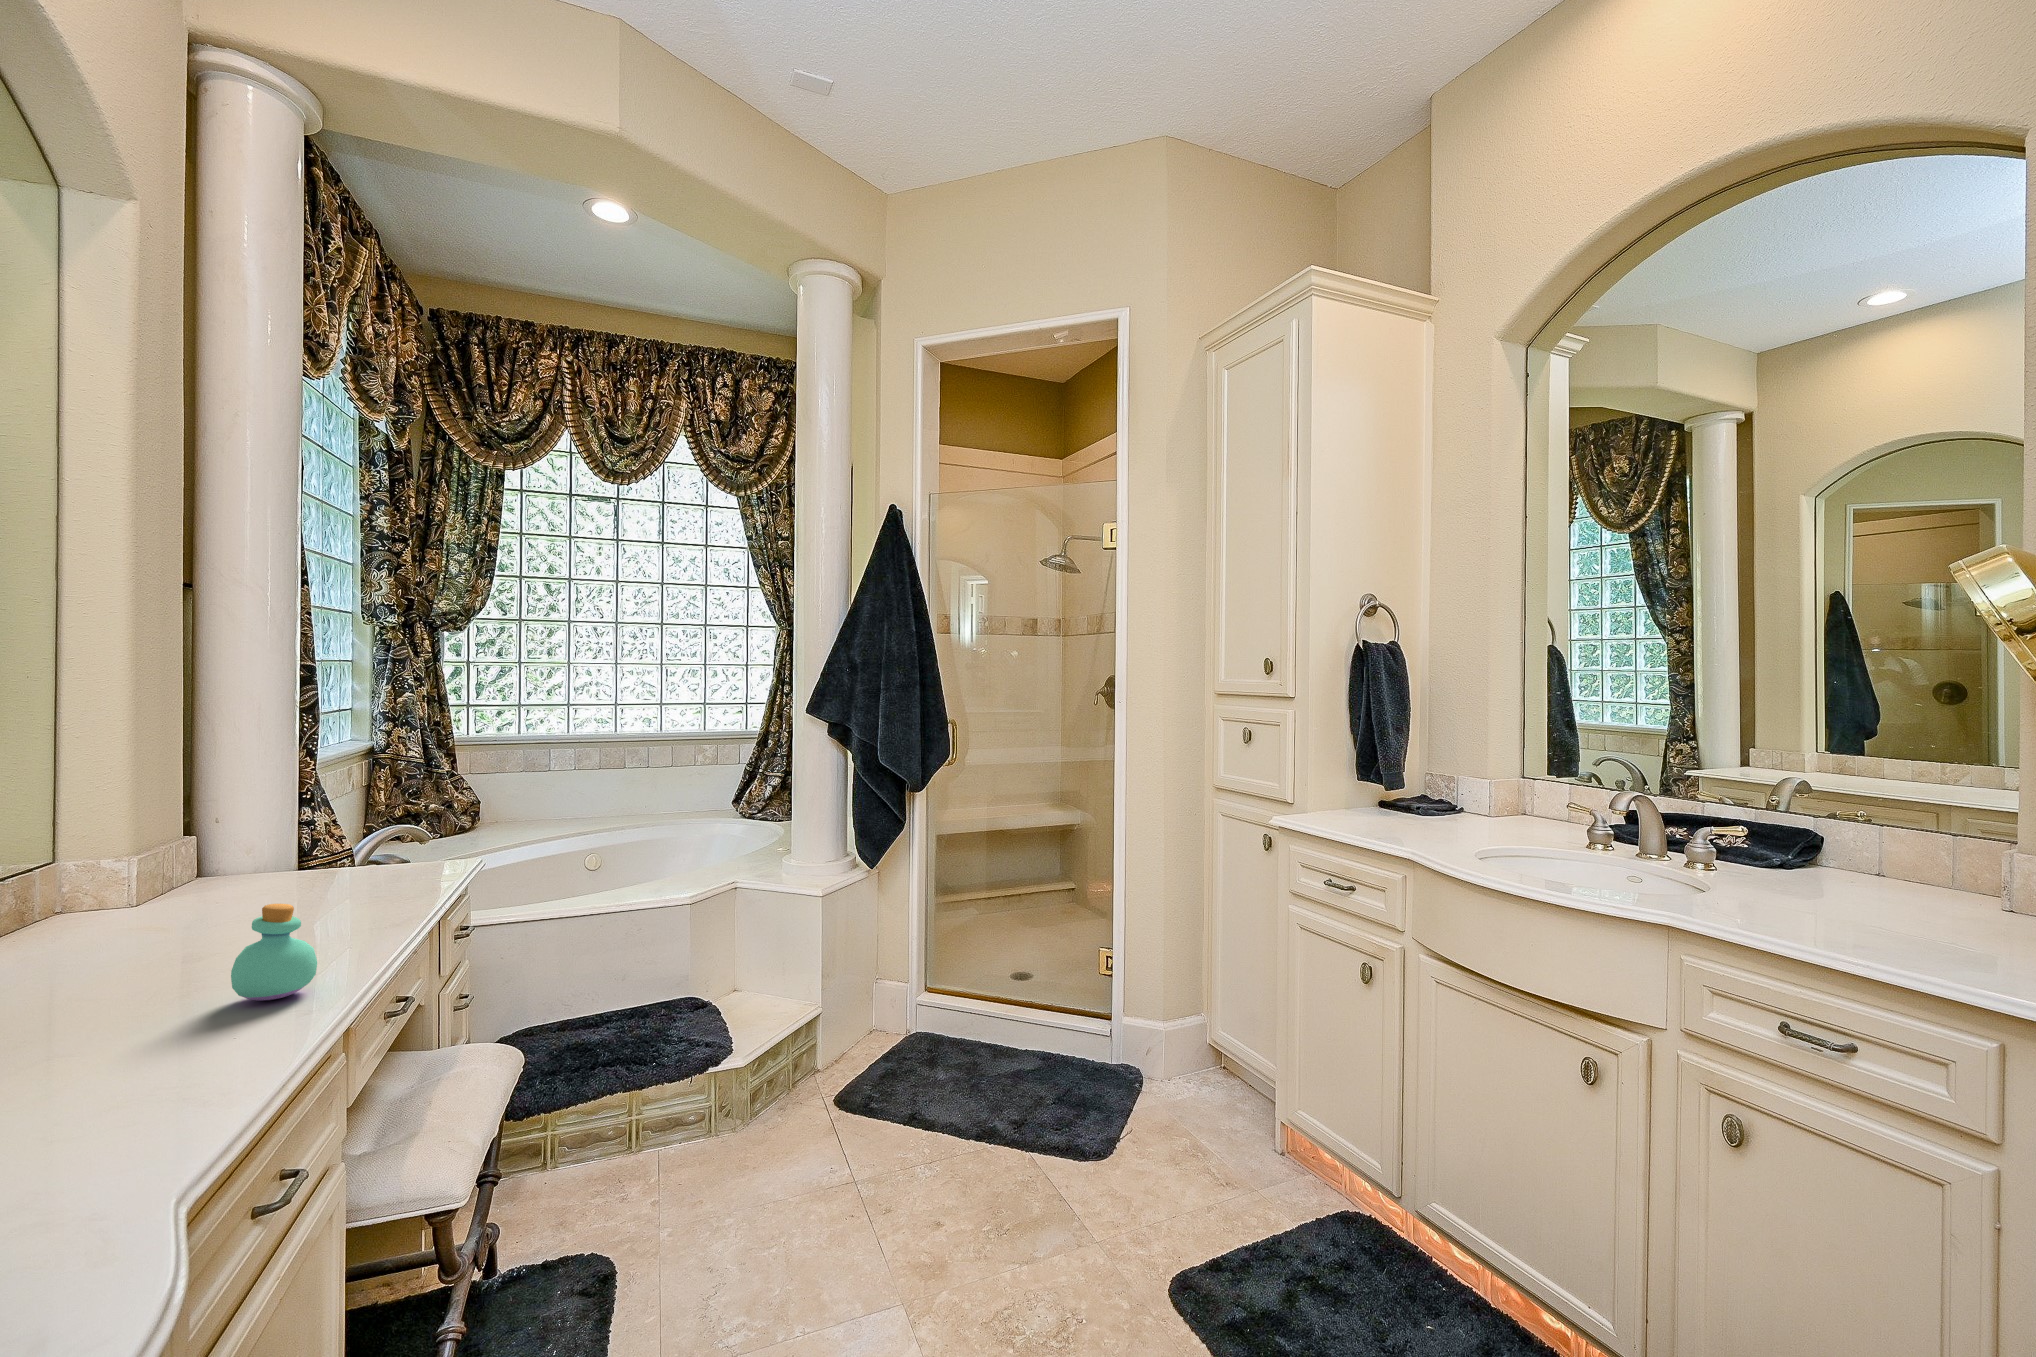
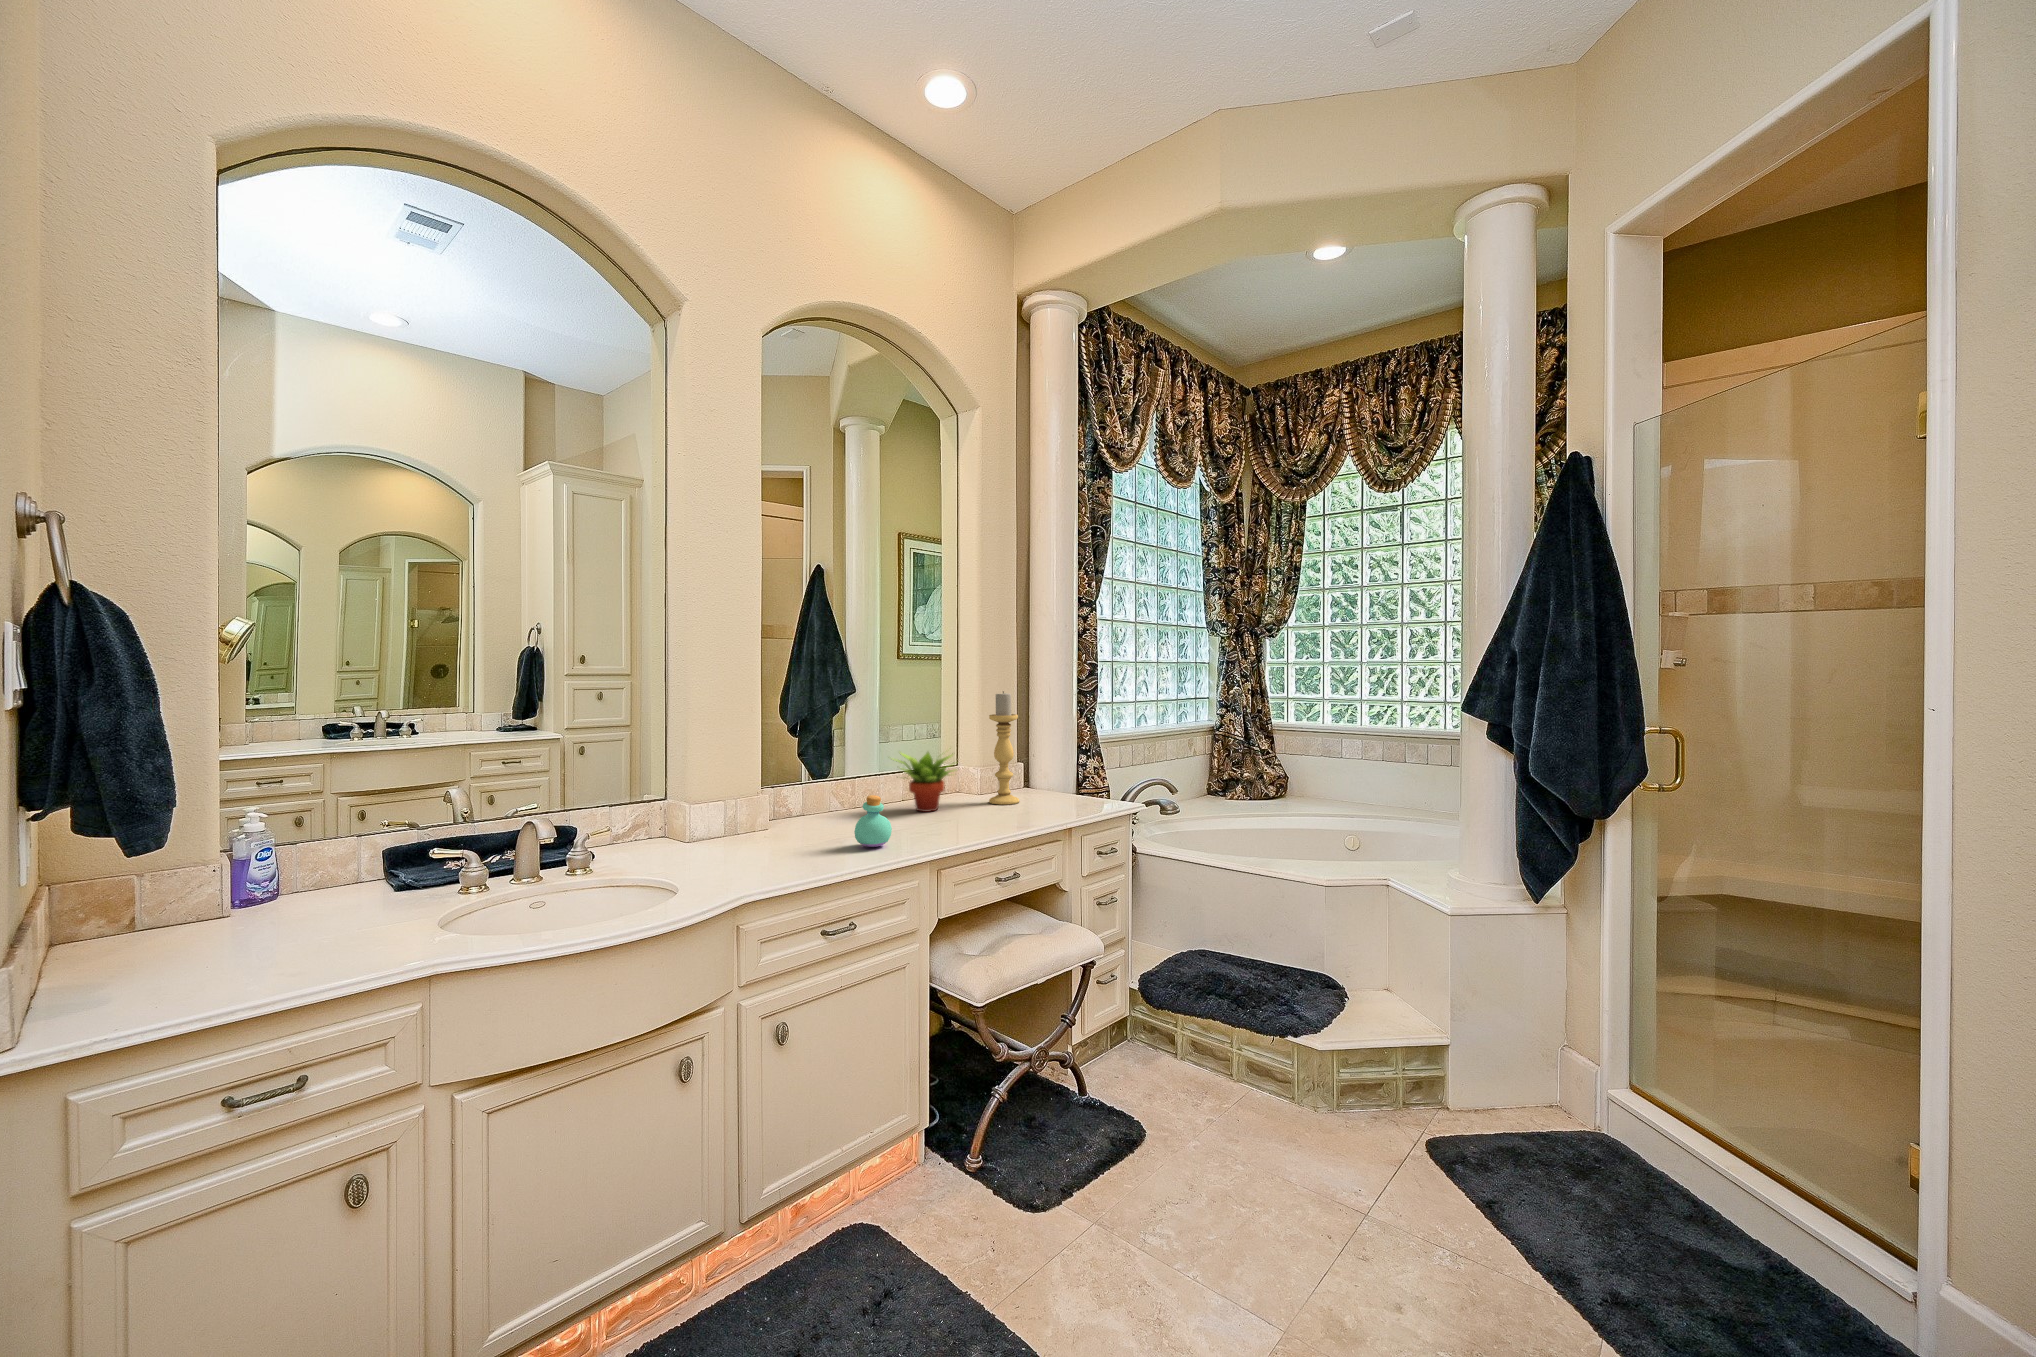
candle holder: none [235,709,301,901] -> present [989,691,1019,805]
succulent plant: none [57,810,230,942] -> present [896,752,954,812]

